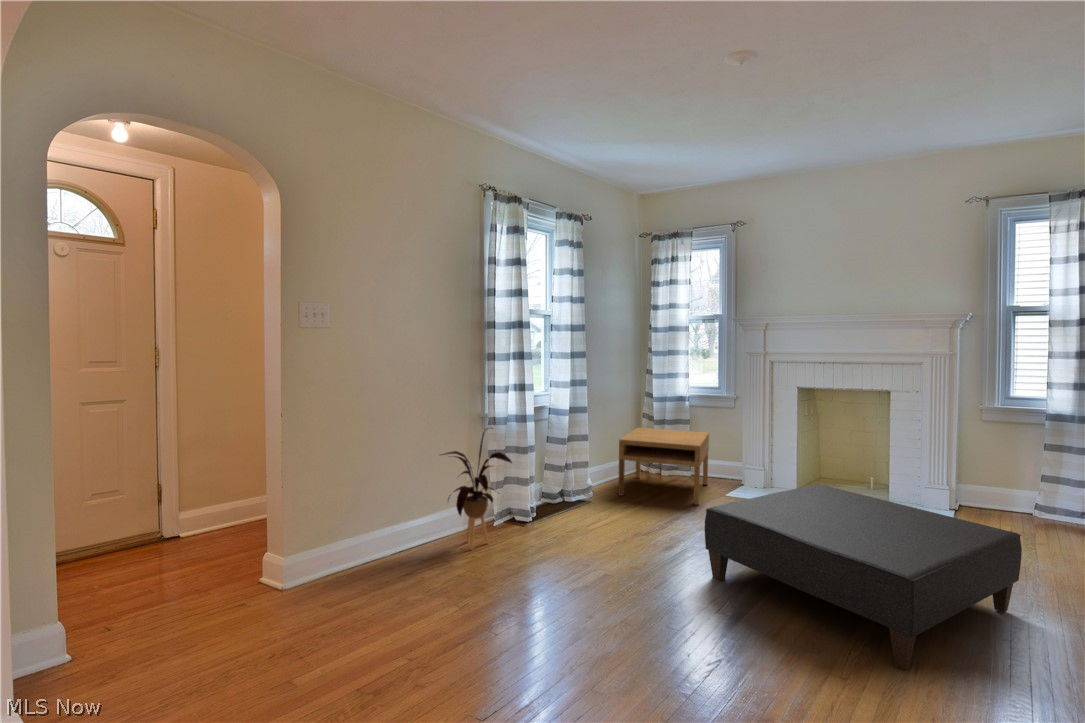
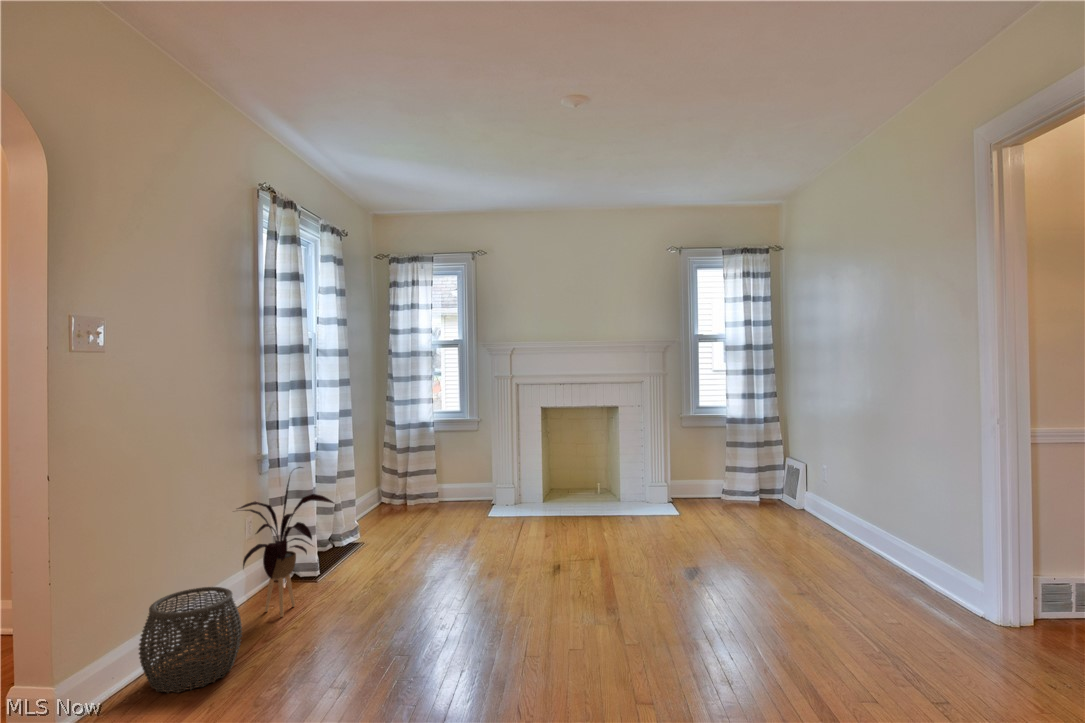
coffee table: present [618,428,709,505] -> none [382,455,466,531]
ottoman: present [705,485,1022,671] -> none [526,482,718,592]
woven basket: none [342,511,414,588] -> present [139,587,242,693]

